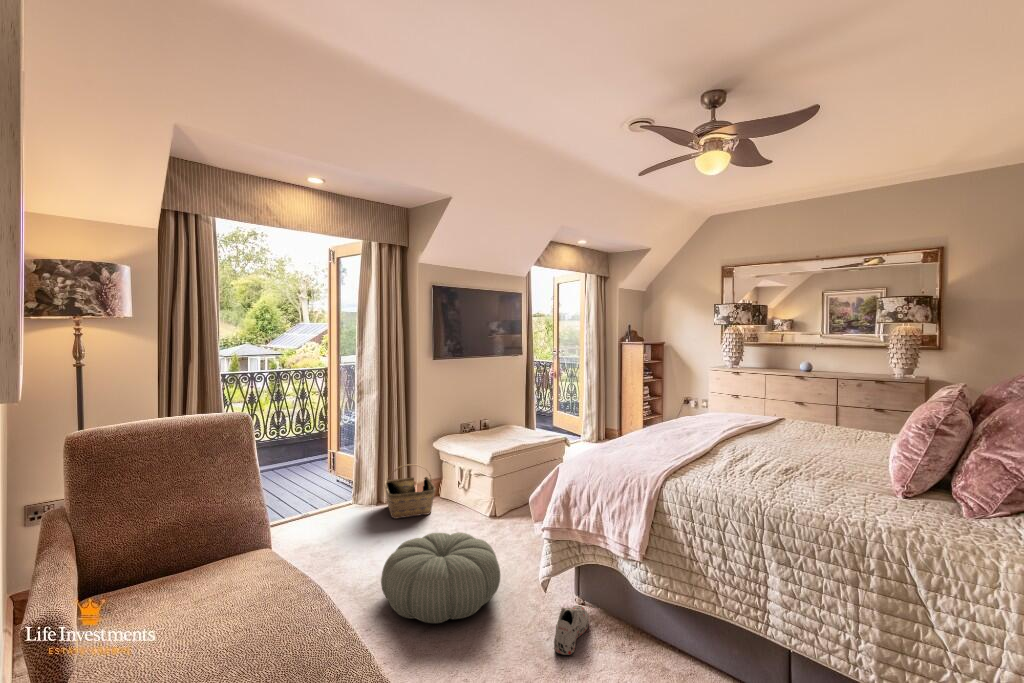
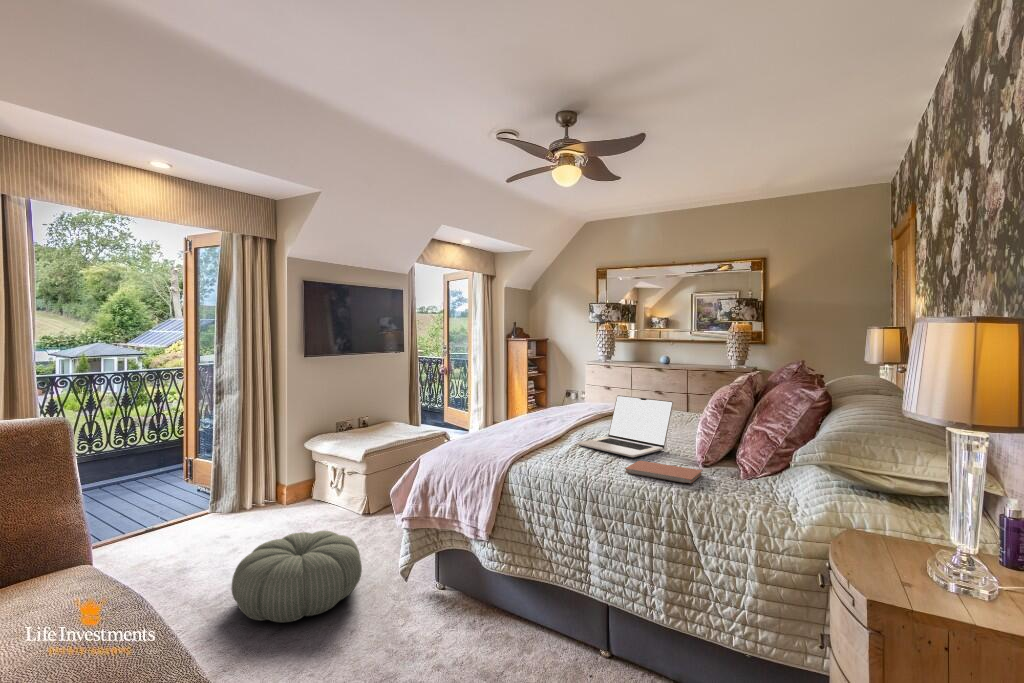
laptop: none [736,407,858,481] -> present [578,395,673,458]
basket: present [384,464,435,519] -> none [249,466,305,524]
notebook: none [810,485,915,520] -> present [625,461,702,483]
shoe: present [554,606,589,655] -> none [408,589,446,636]

